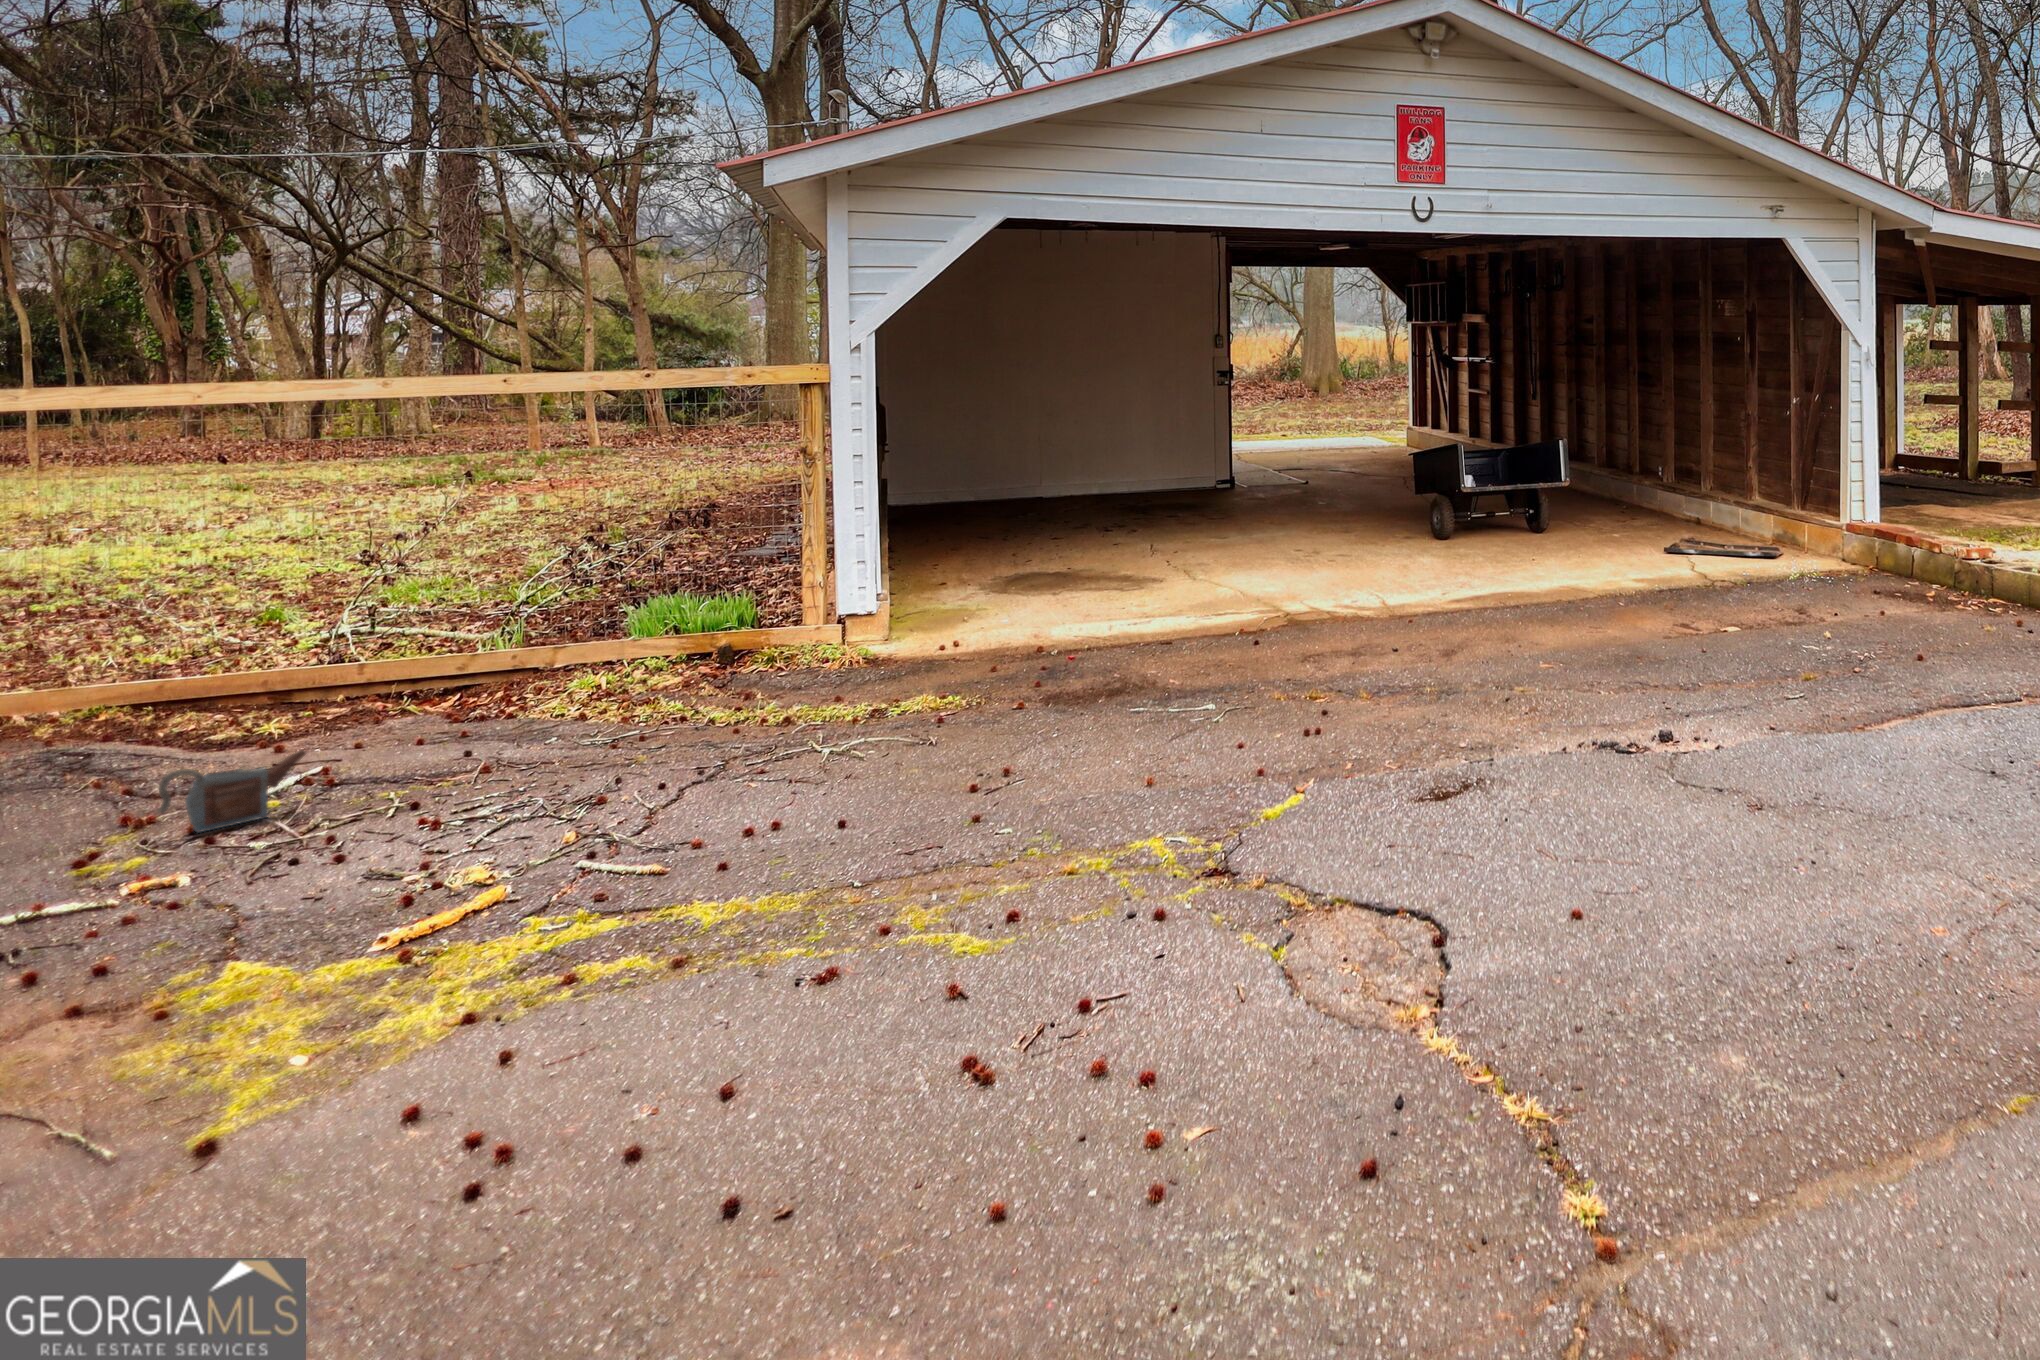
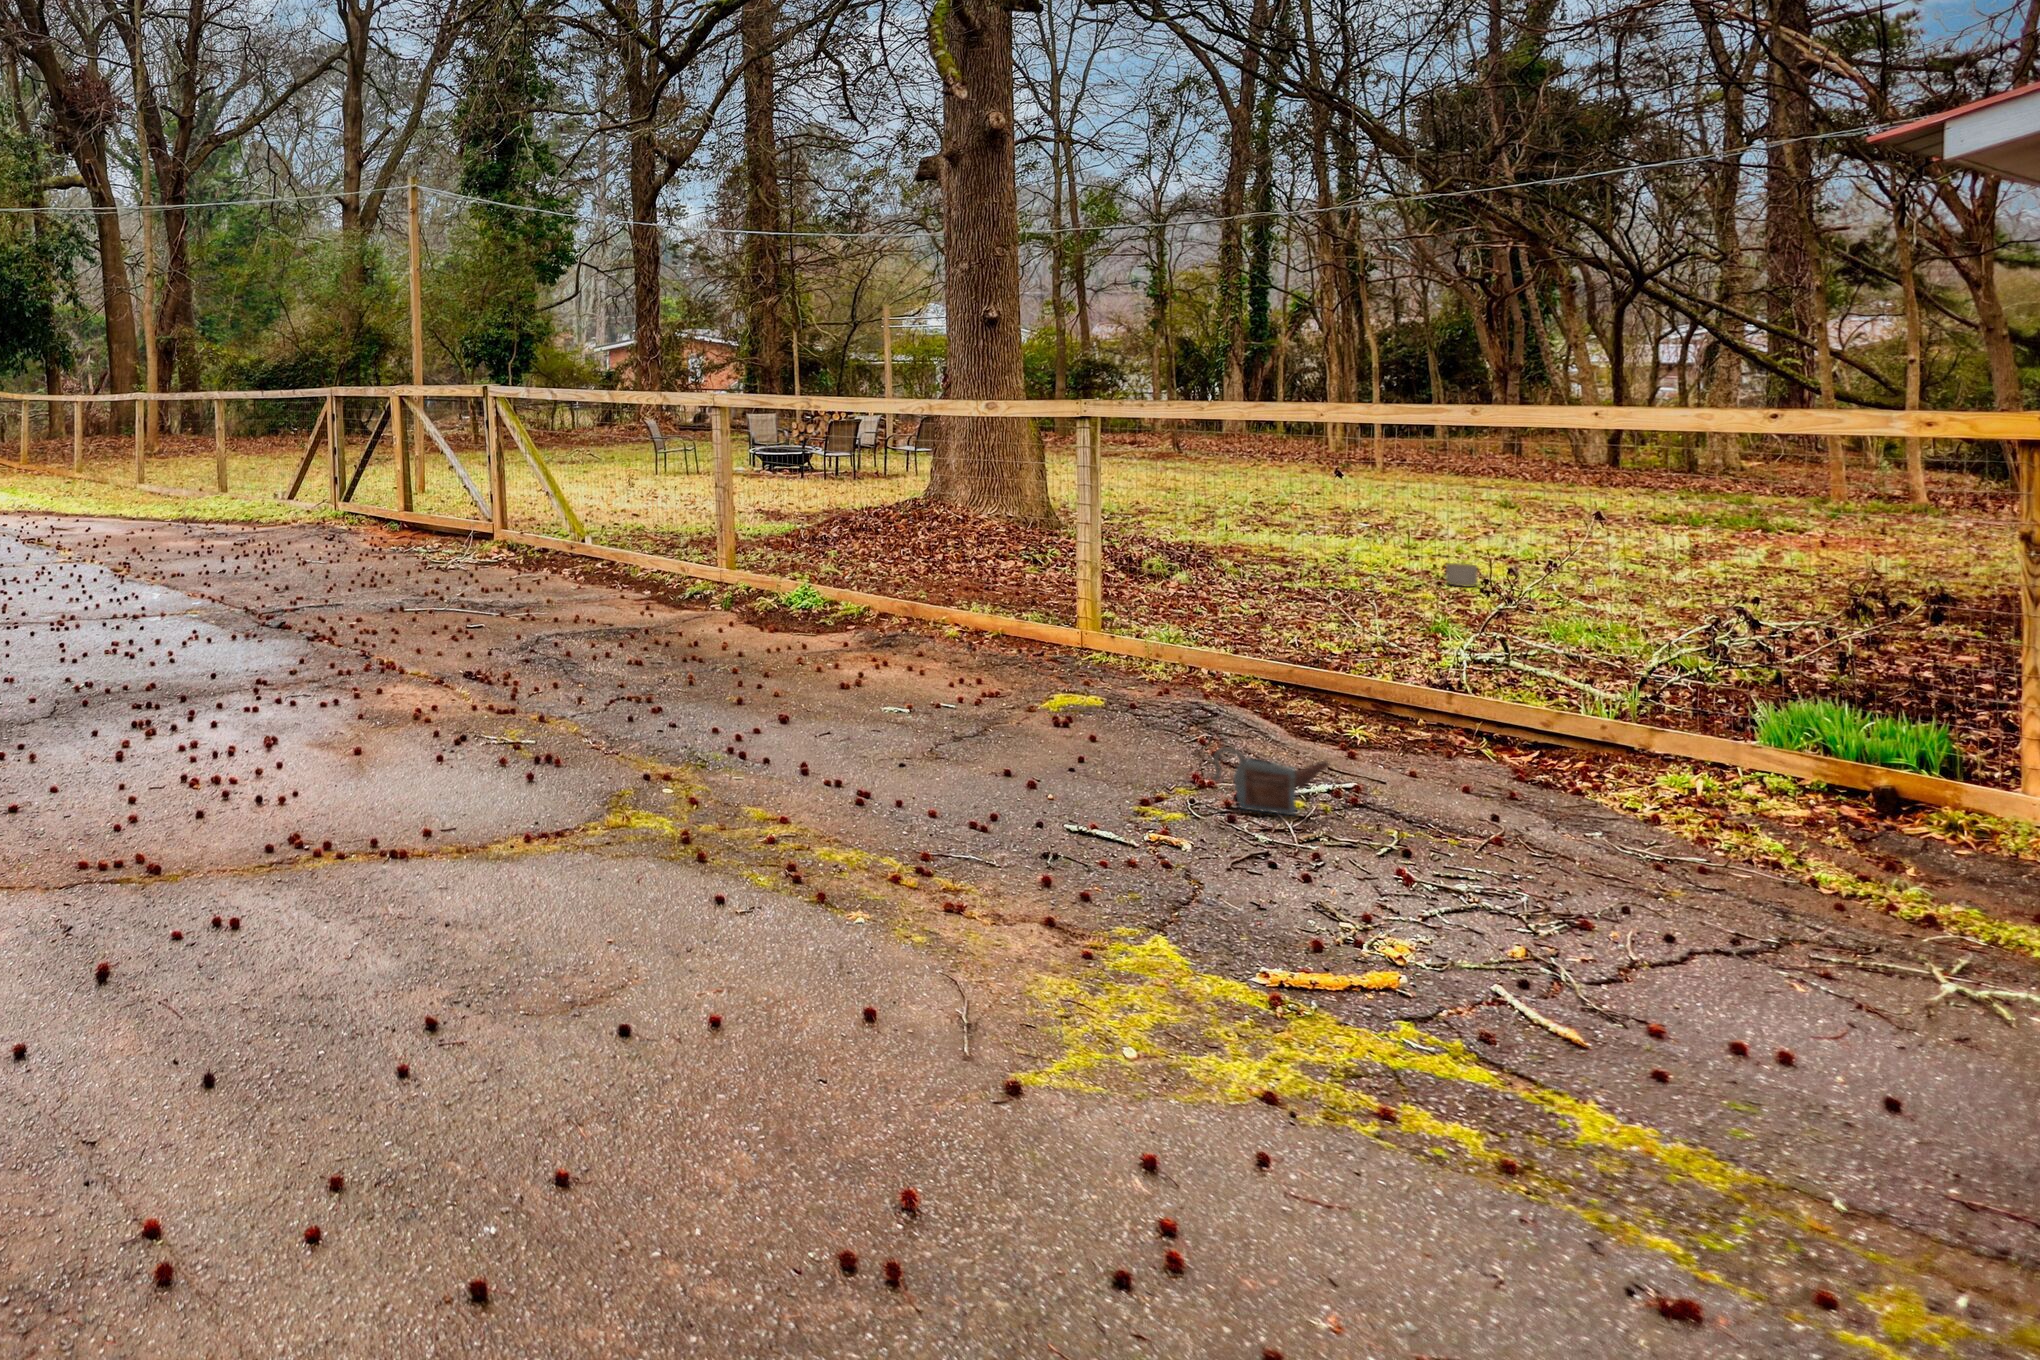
planter: none [250,547,287,572] -> present [1446,563,1478,587]

